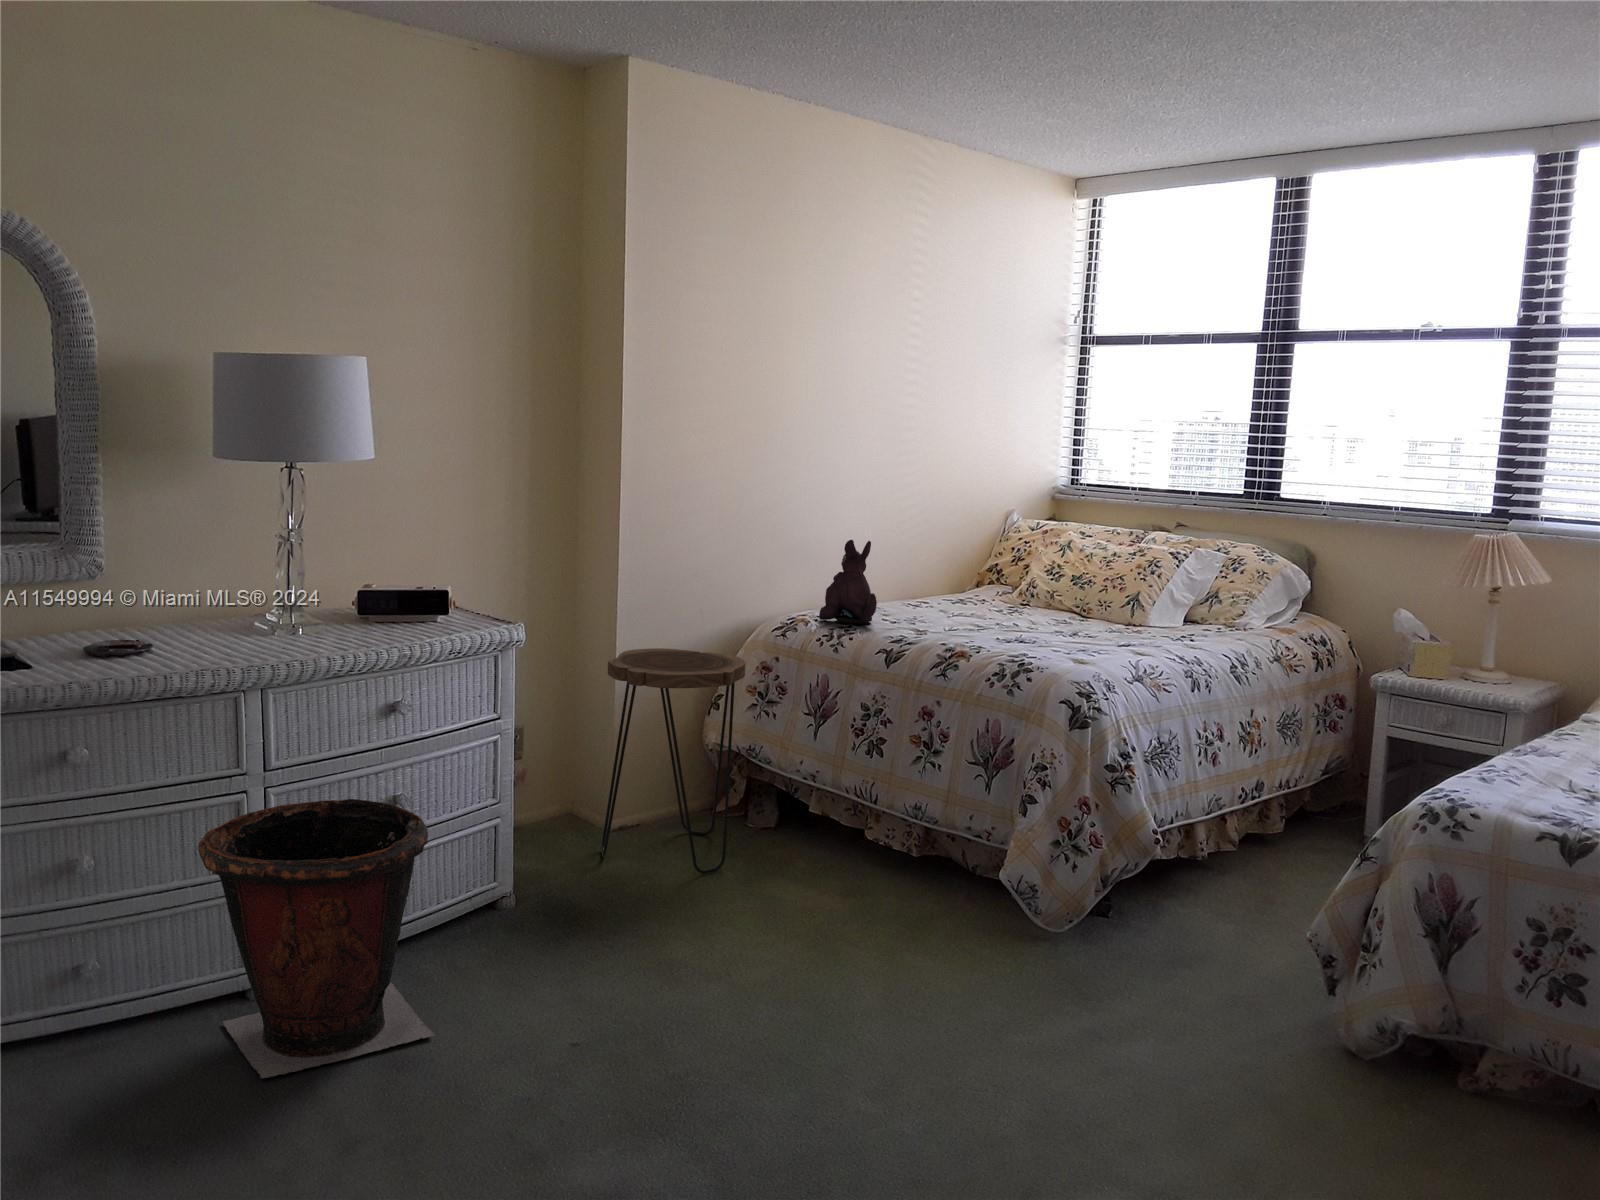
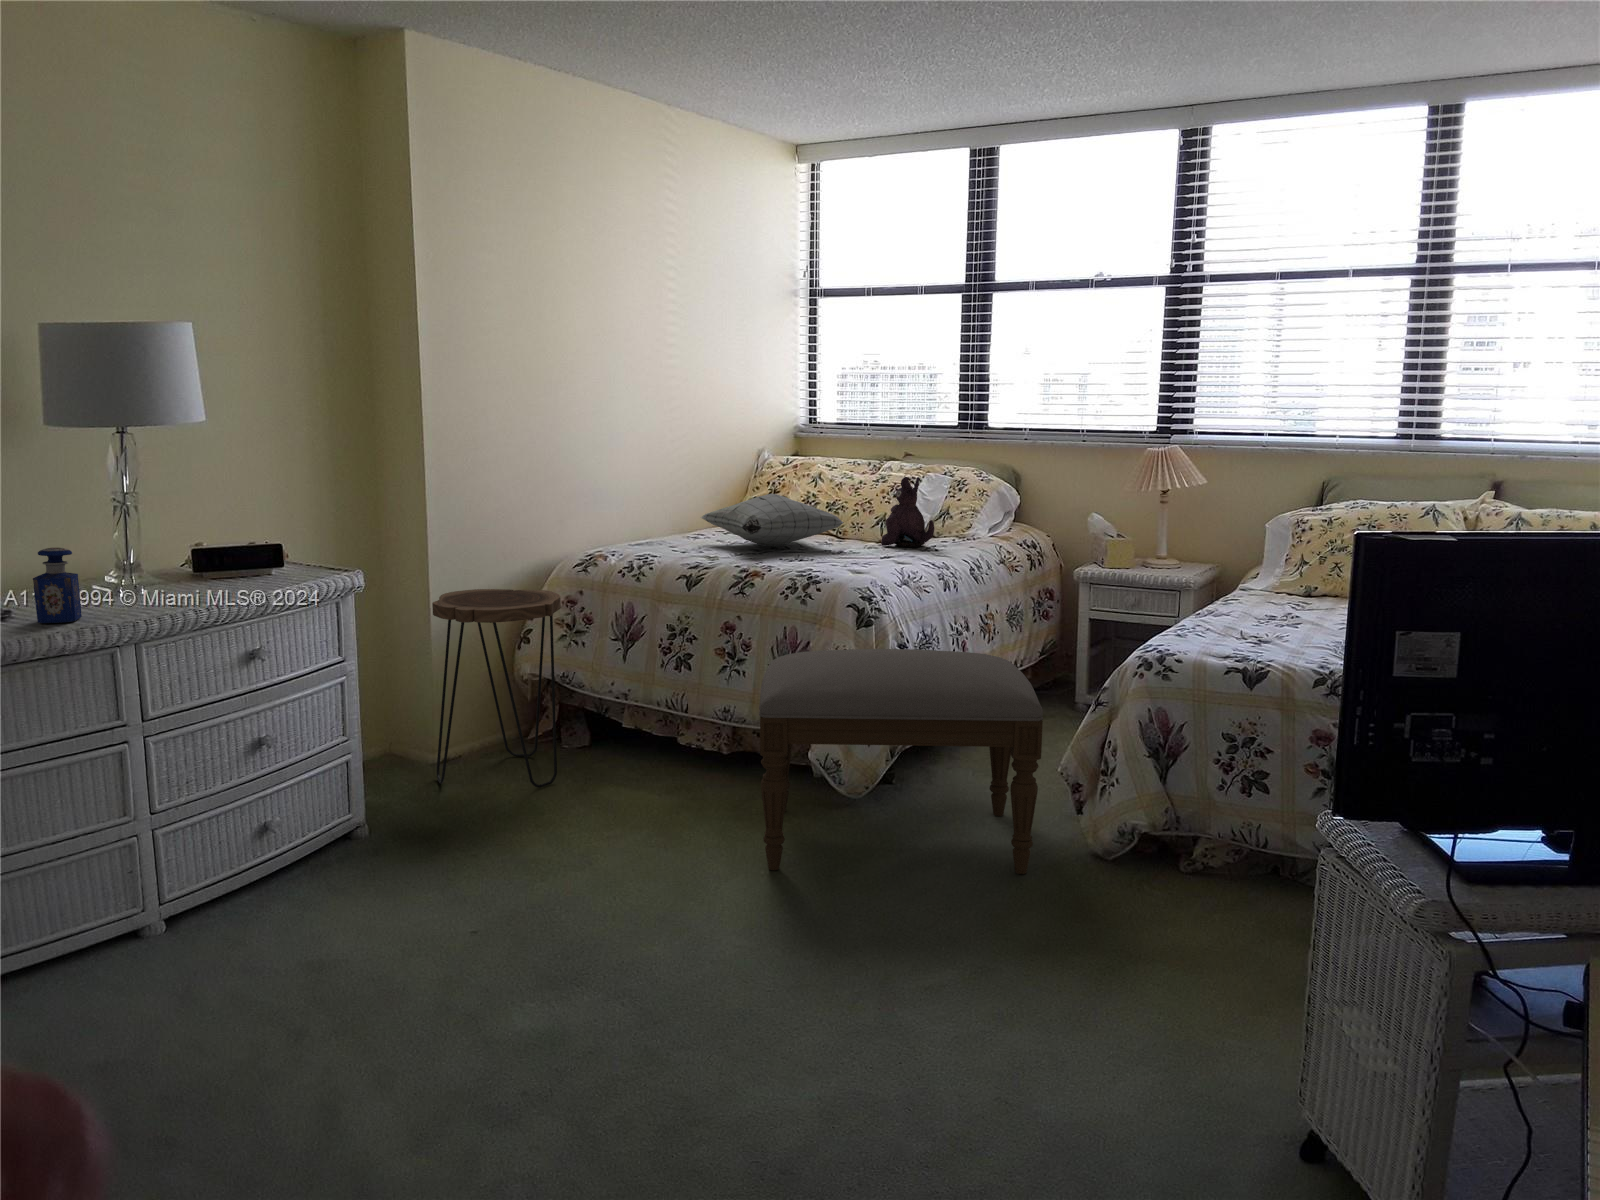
plush toy: present [819,540,877,624] -> present [881,477,934,547]
pillow: none [921,563,1083,623] -> present [701,494,844,546]
perfume bottle: none [167,583,214,661] -> present [33,548,82,623]
ottoman: none [923,755,1278,1062] -> present [759,649,1043,874]
waste bin: present [198,796,434,1079] -> none [97,735,342,999]

